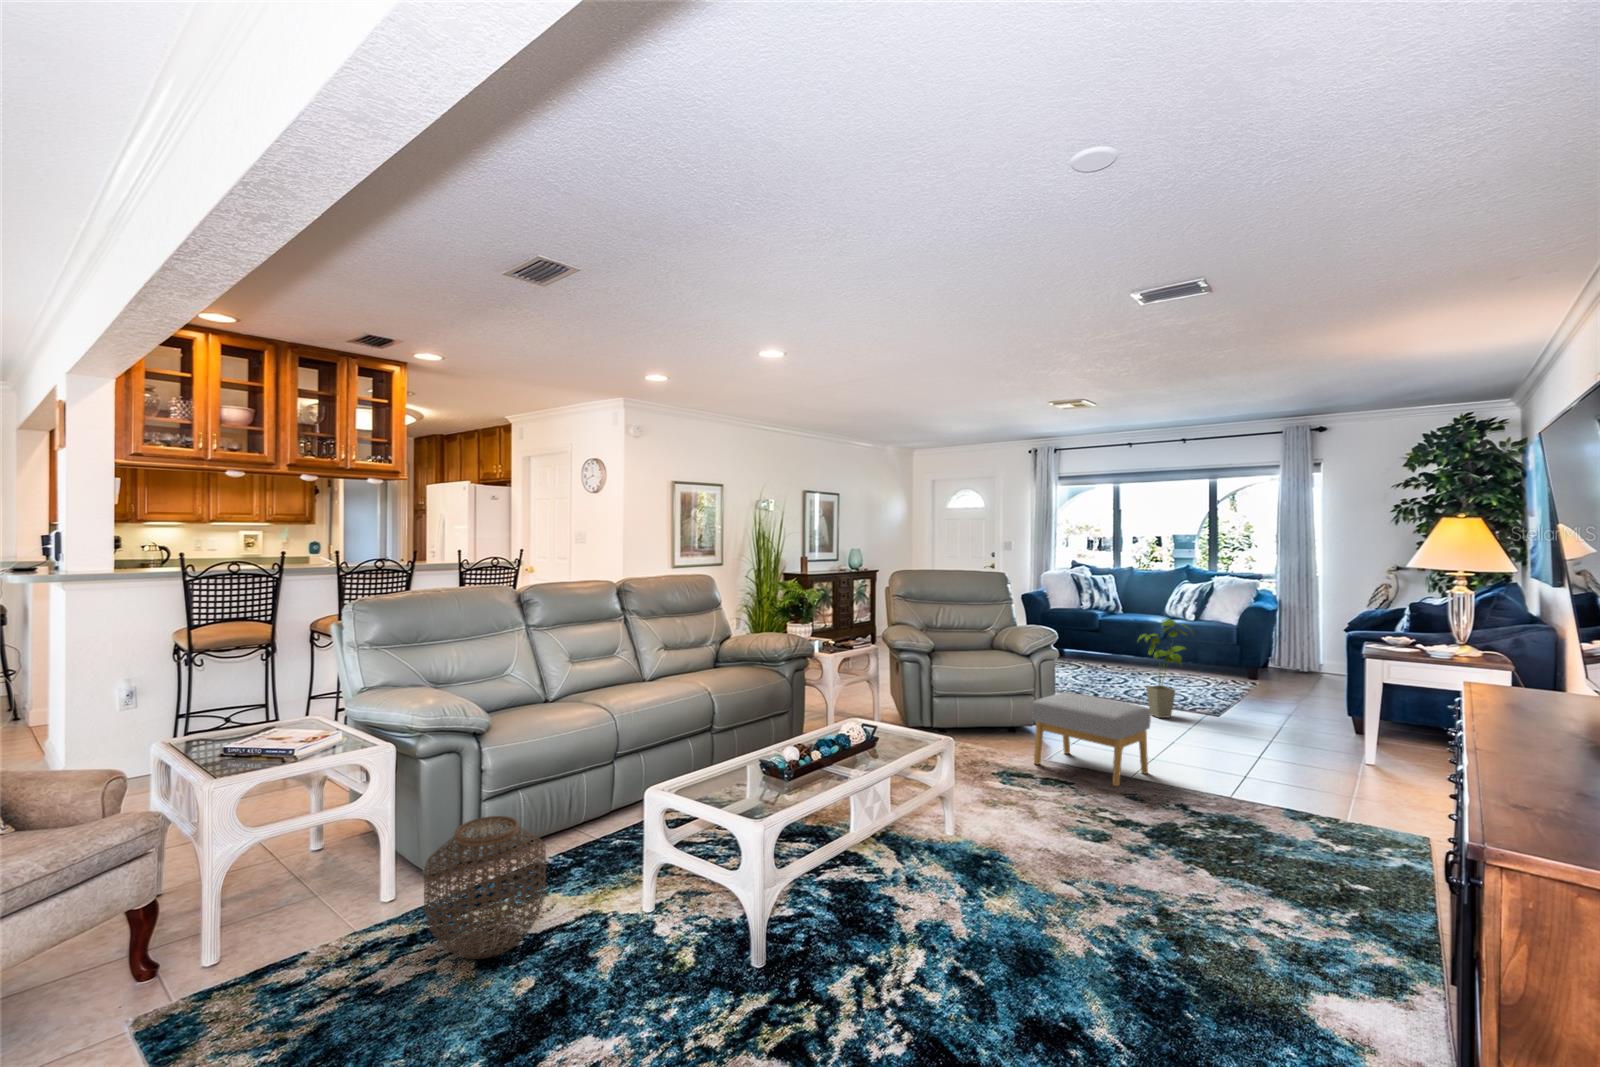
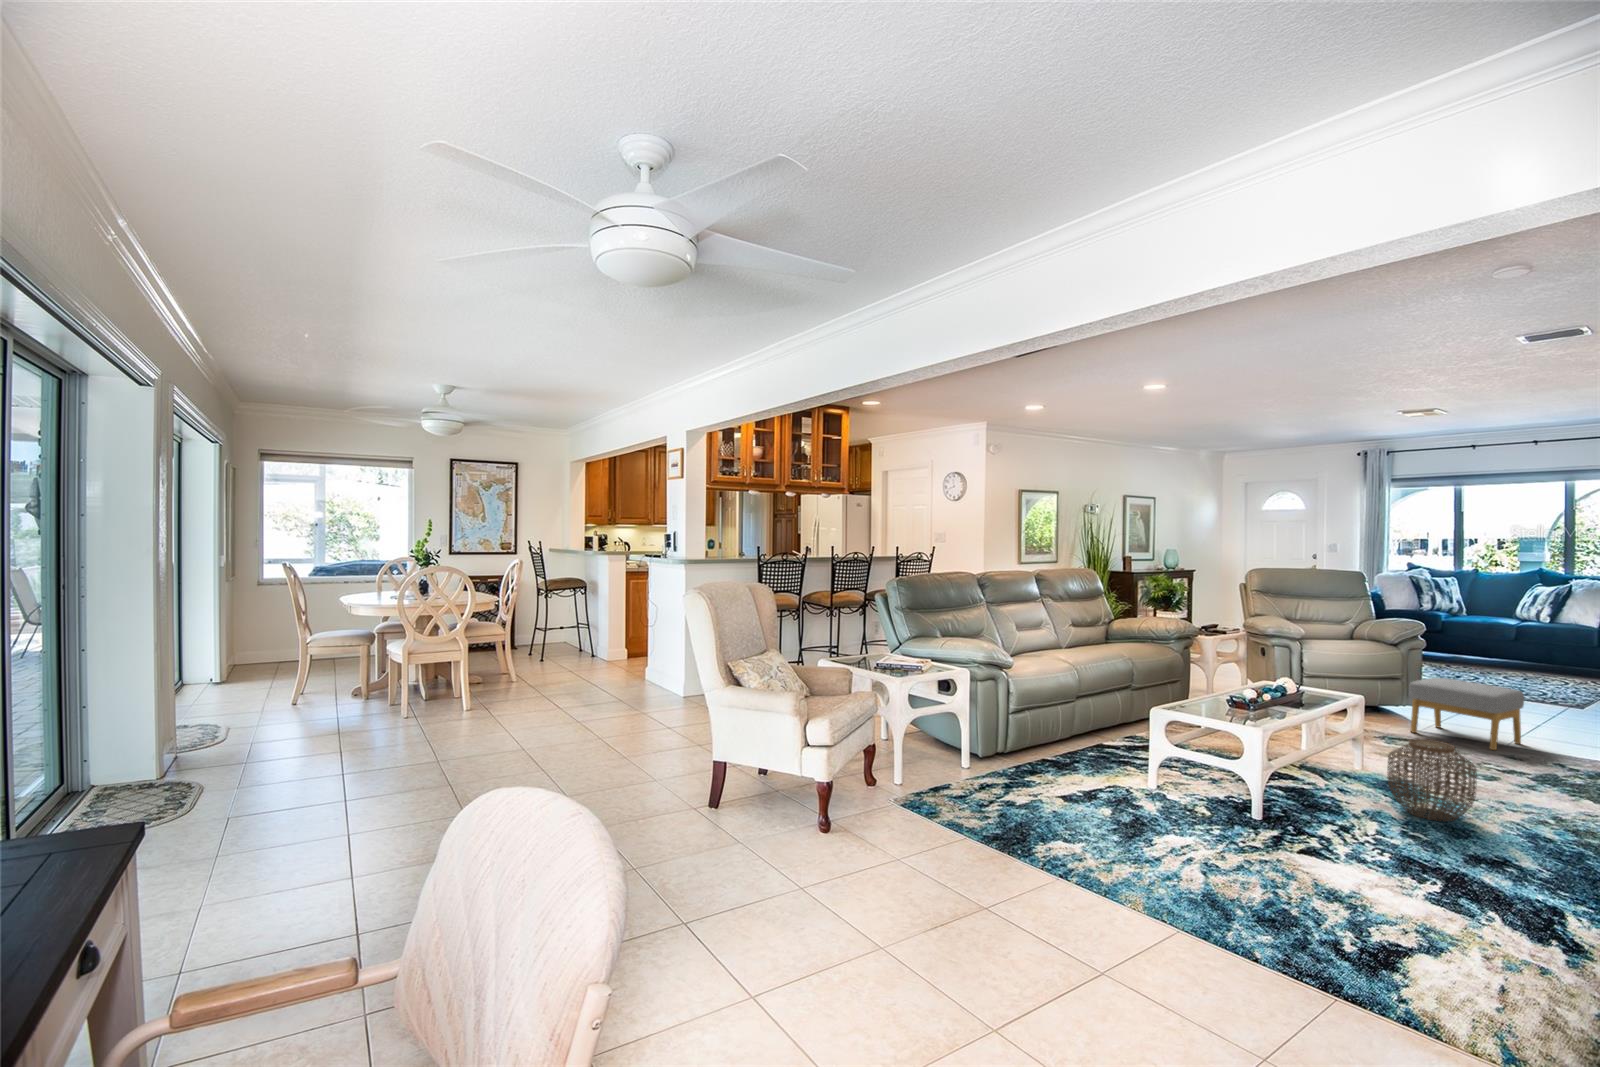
house plant: present [1138,619,1190,718] -> none [1498,620,1561,708]
woven basket: present [424,816,546,959] -> present [1387,738,1477,821]

